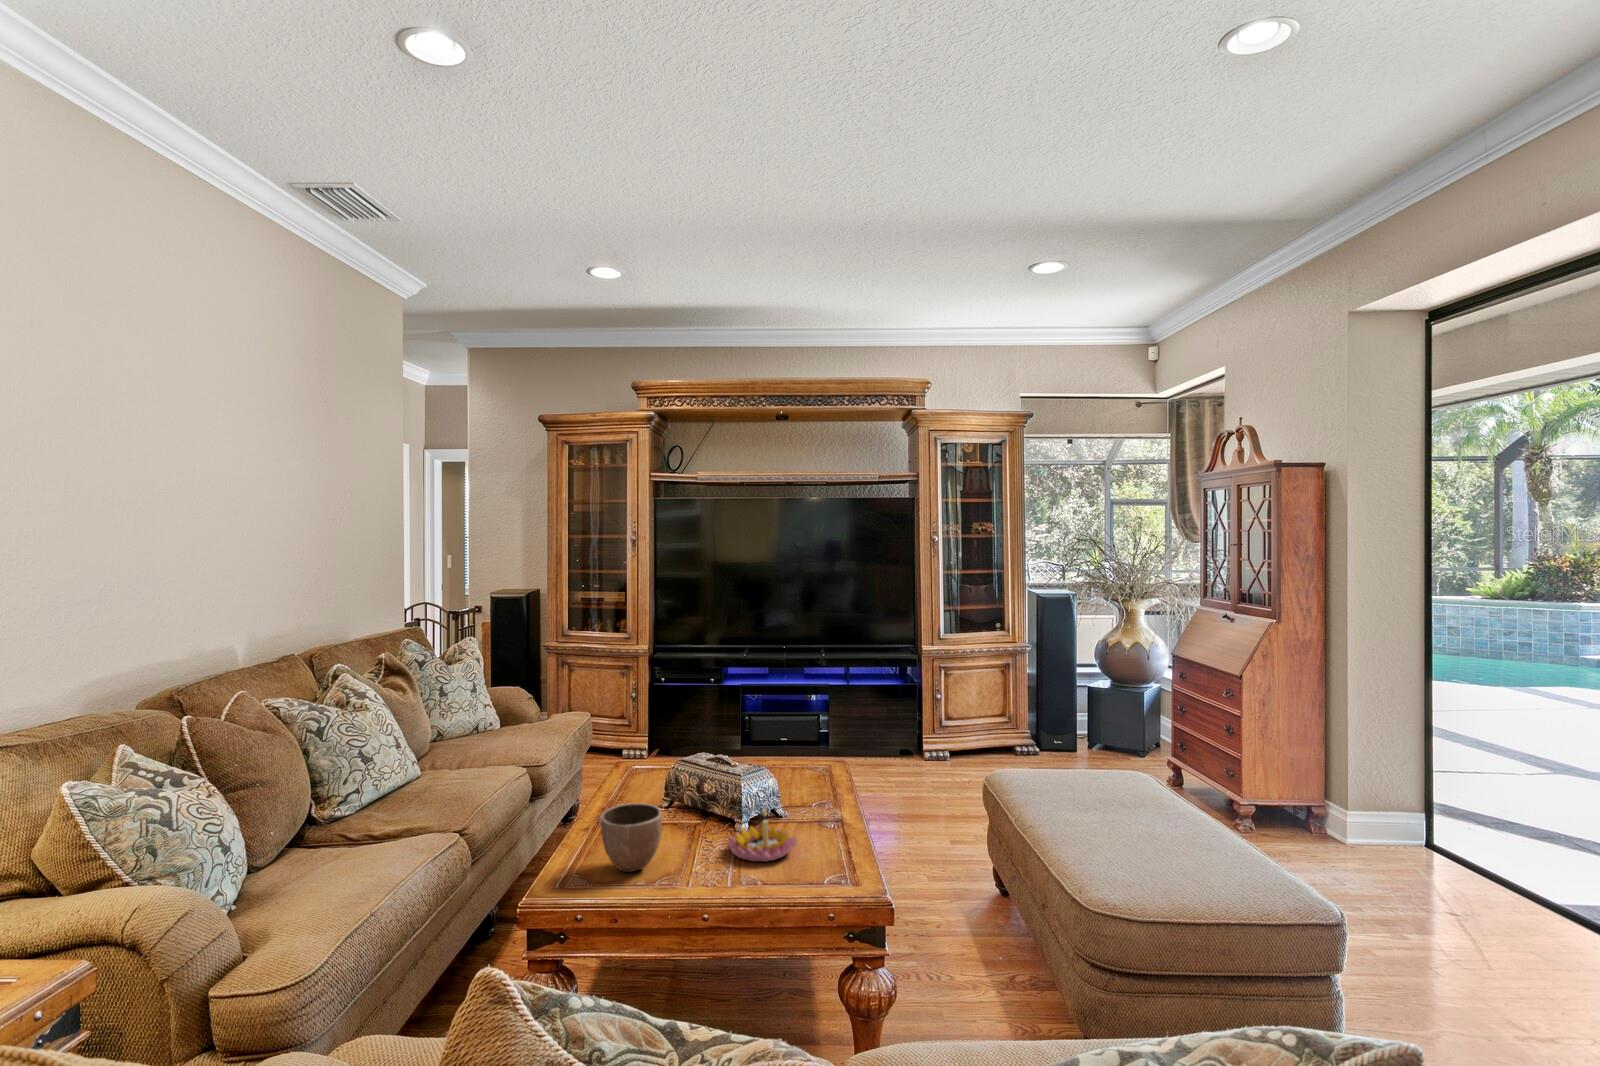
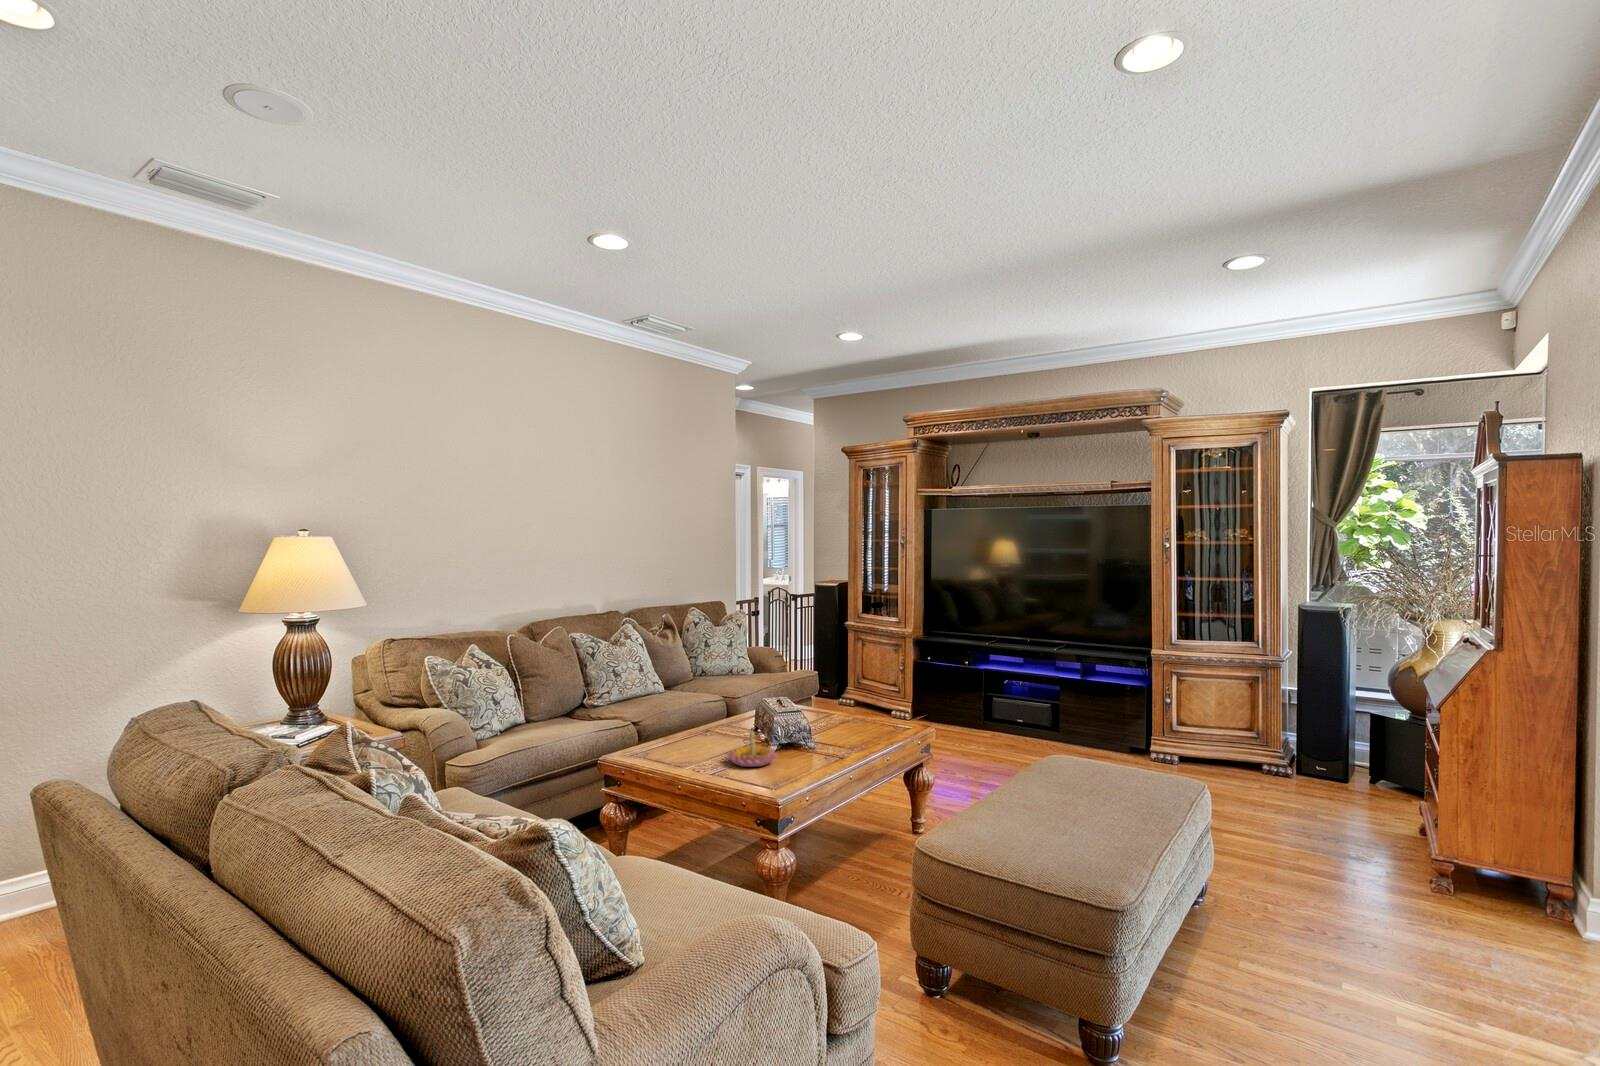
decorative bowl: present [600,803,662,873] -> none [648,713,688,755]

